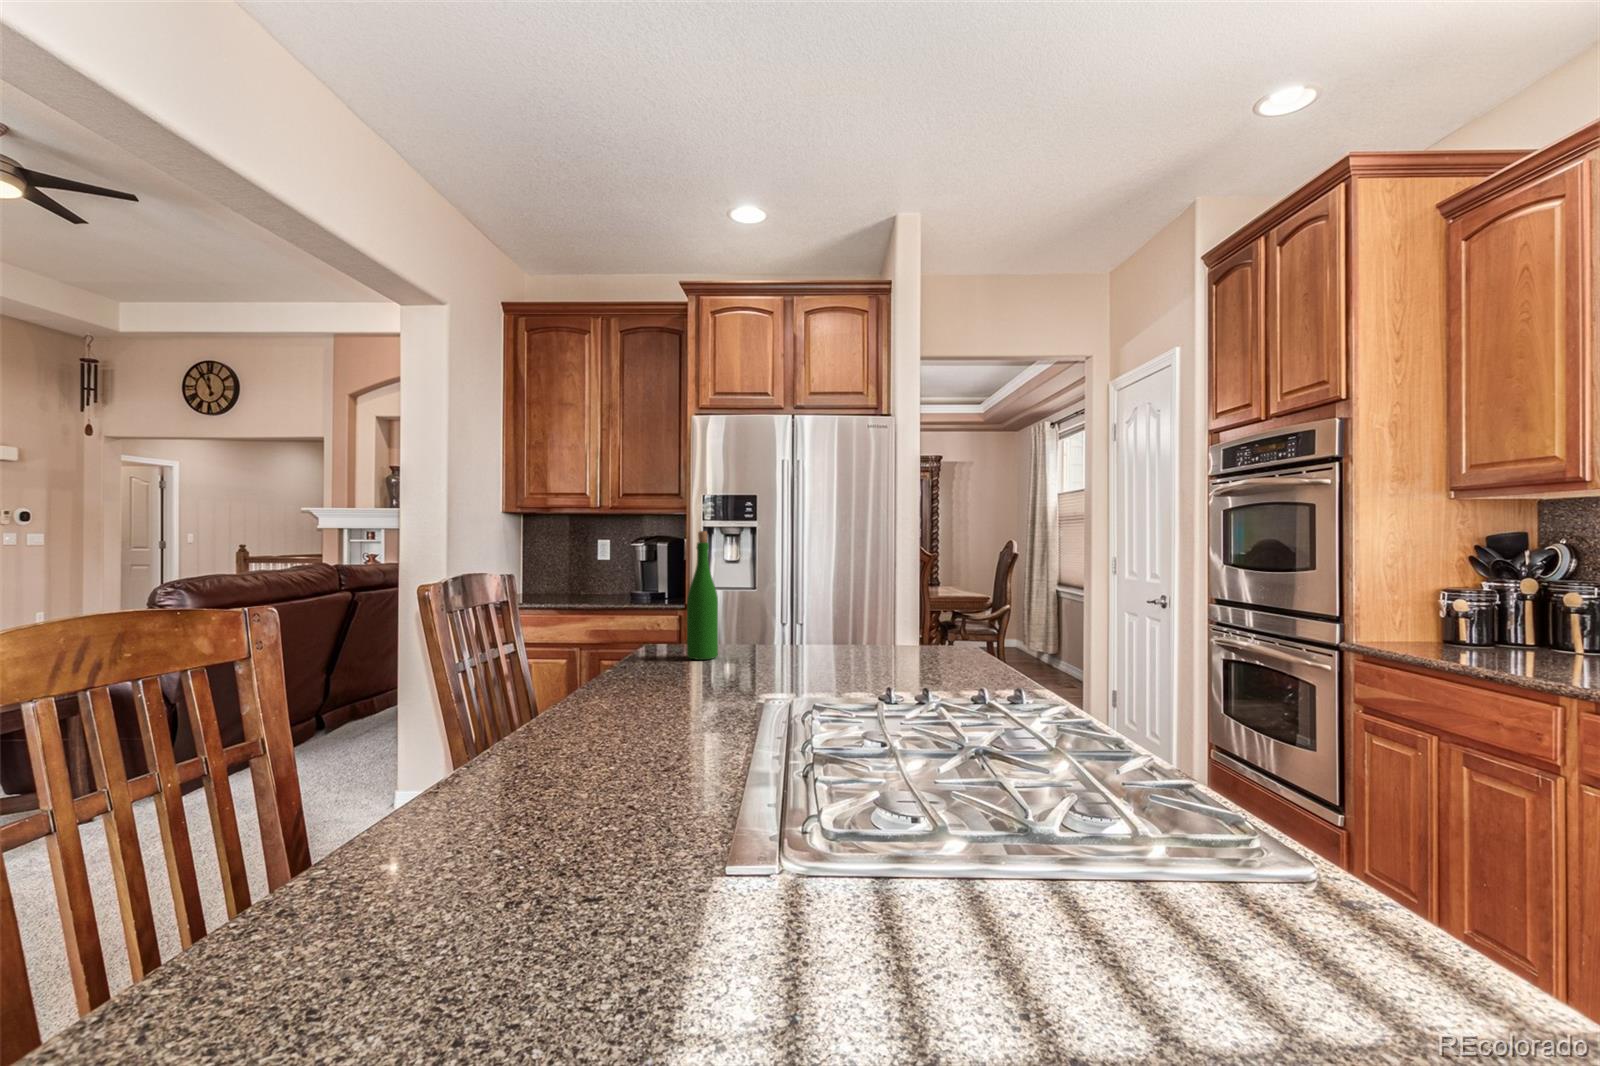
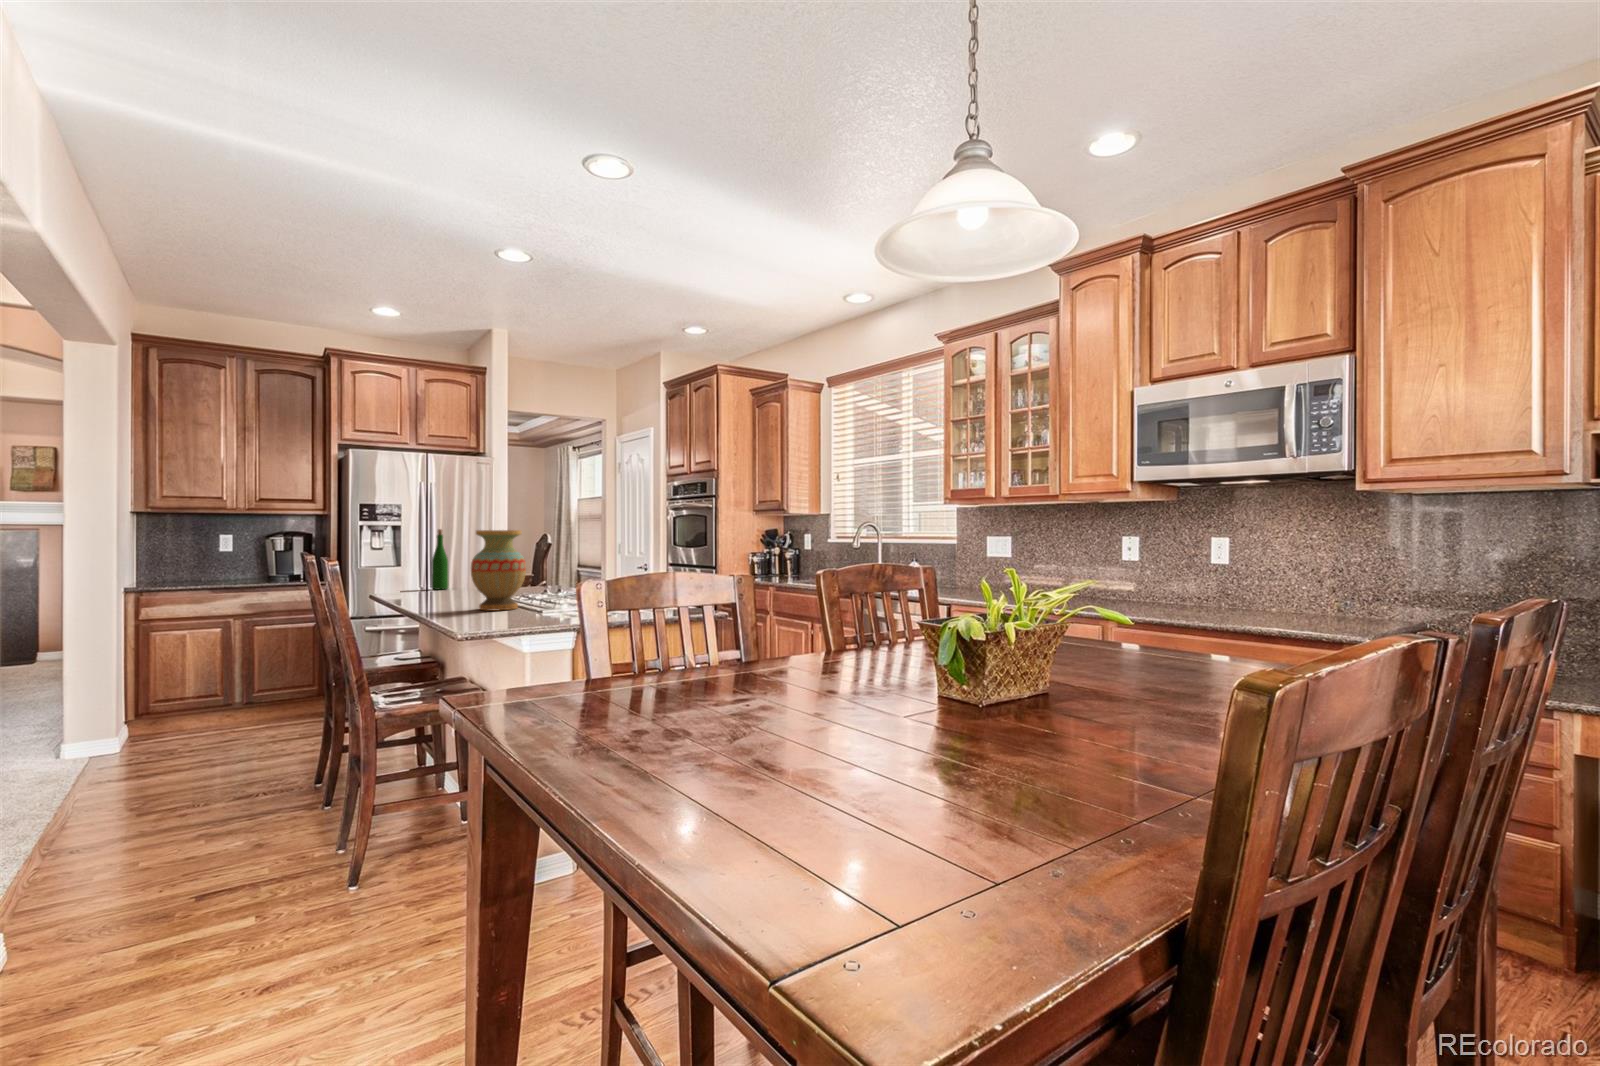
vase: none [453,528,670,869] -> present [471,530,526,610]

